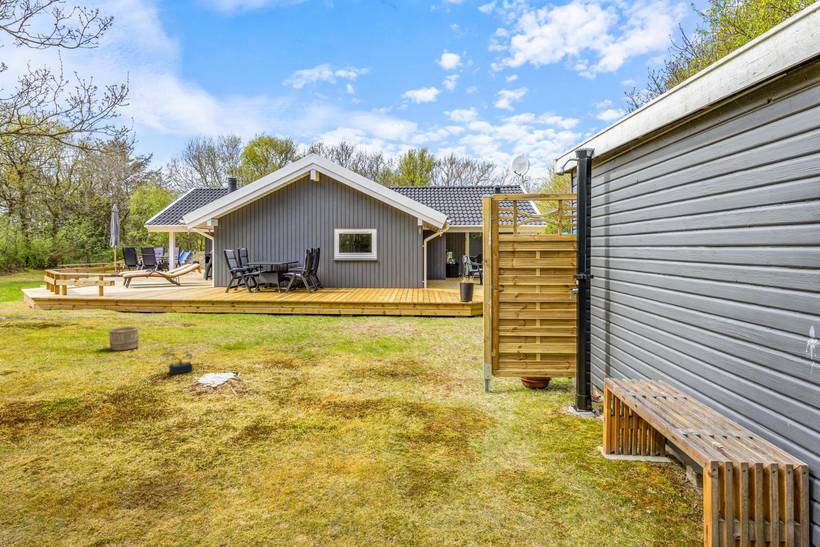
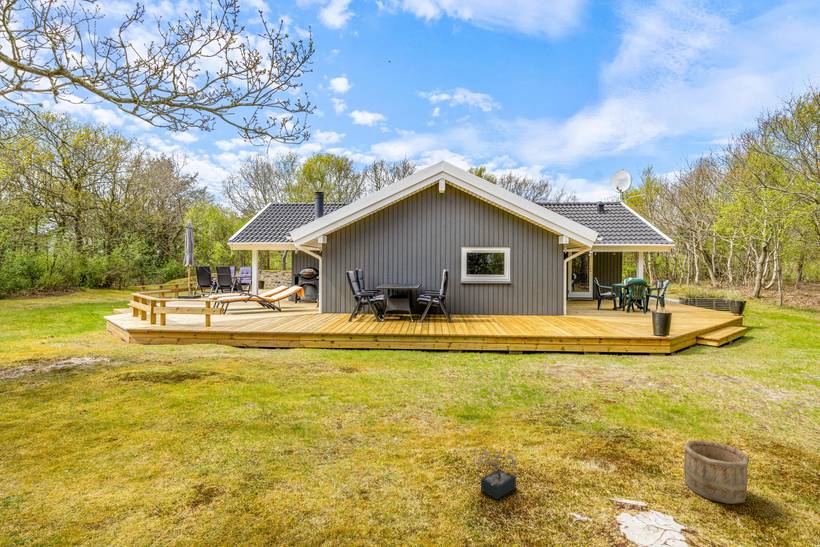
wooden bucket: present [108,327,139,350] -> present [683,440,750,504]

